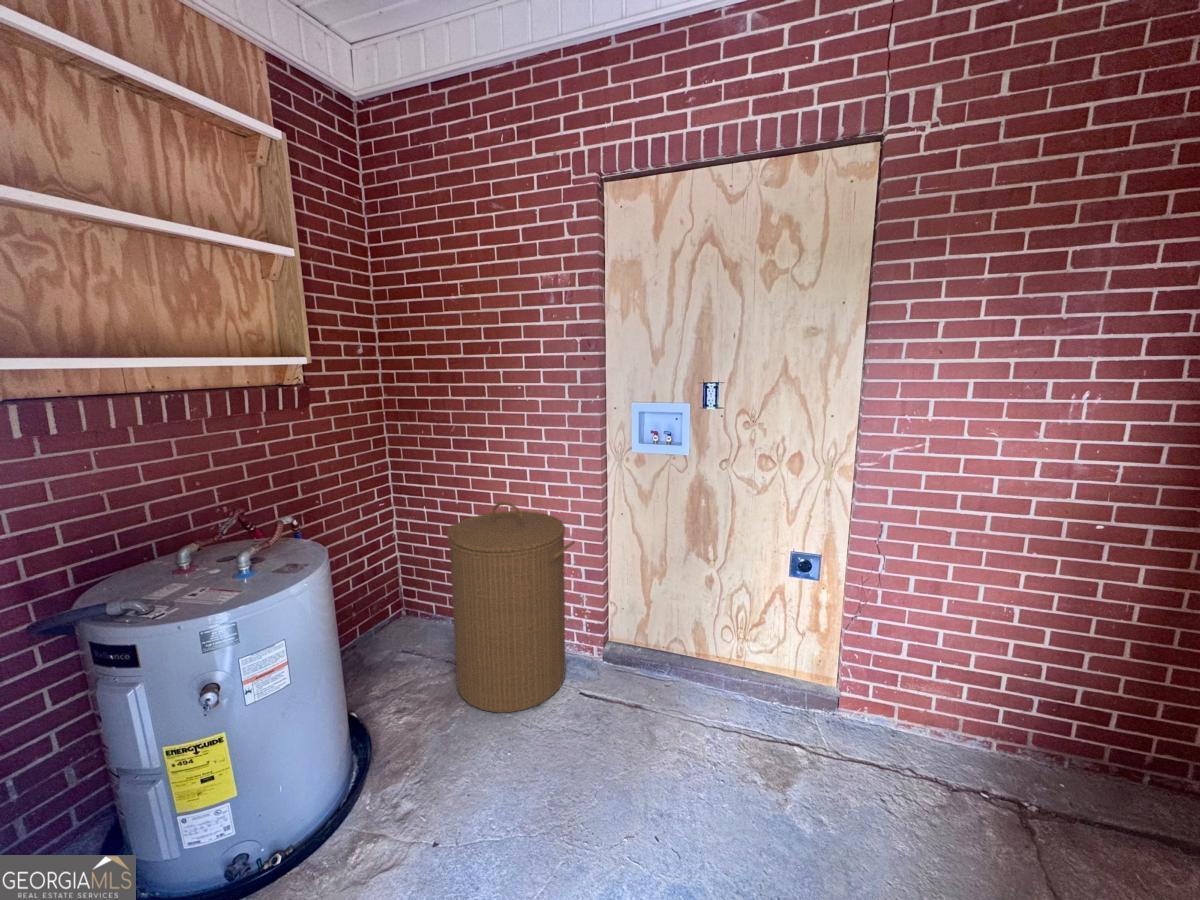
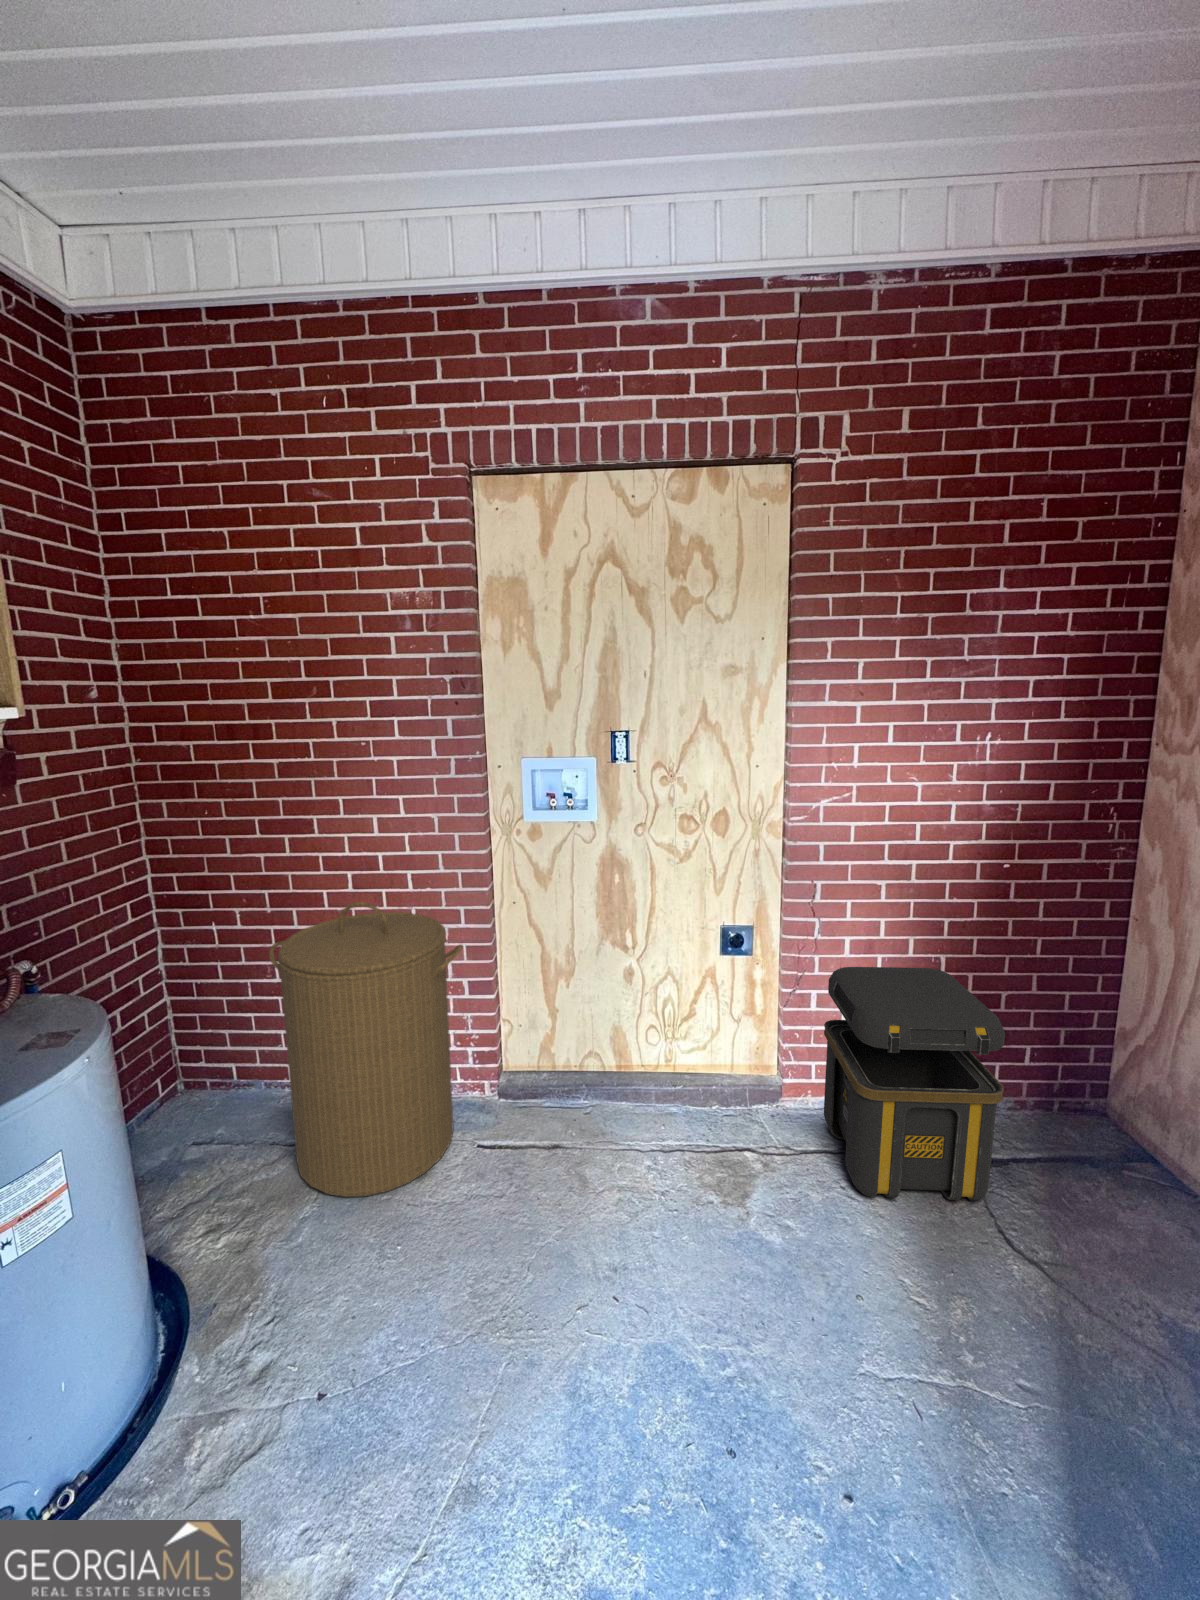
toolbox: none [875,603,1071,849] -> present [824,967,1005,1200]

